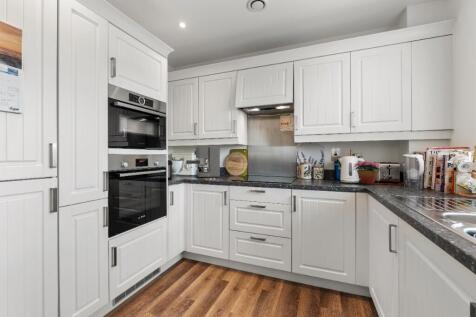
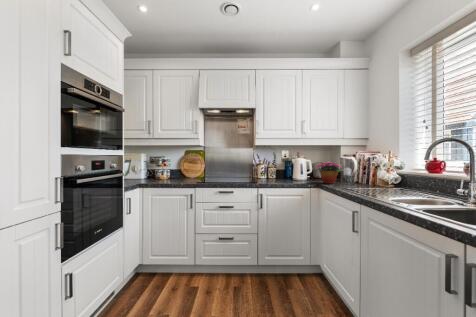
coffee maker: present [186,147,220,177] -> none [139,148,177,181]

